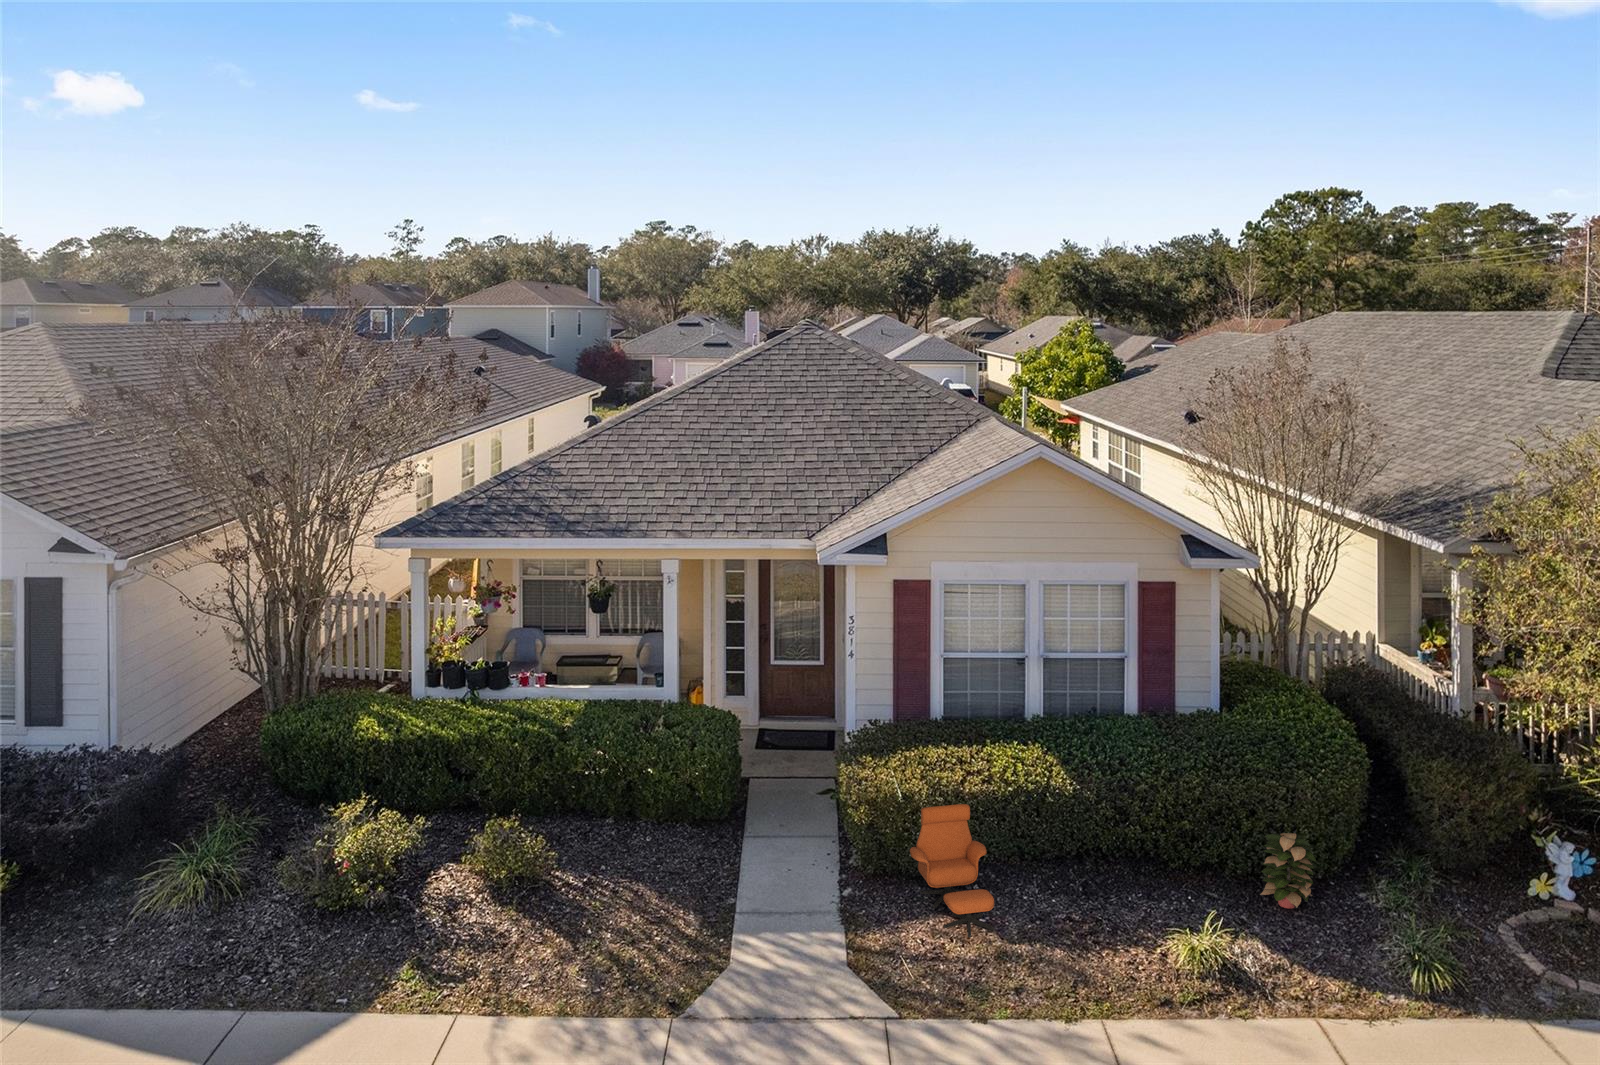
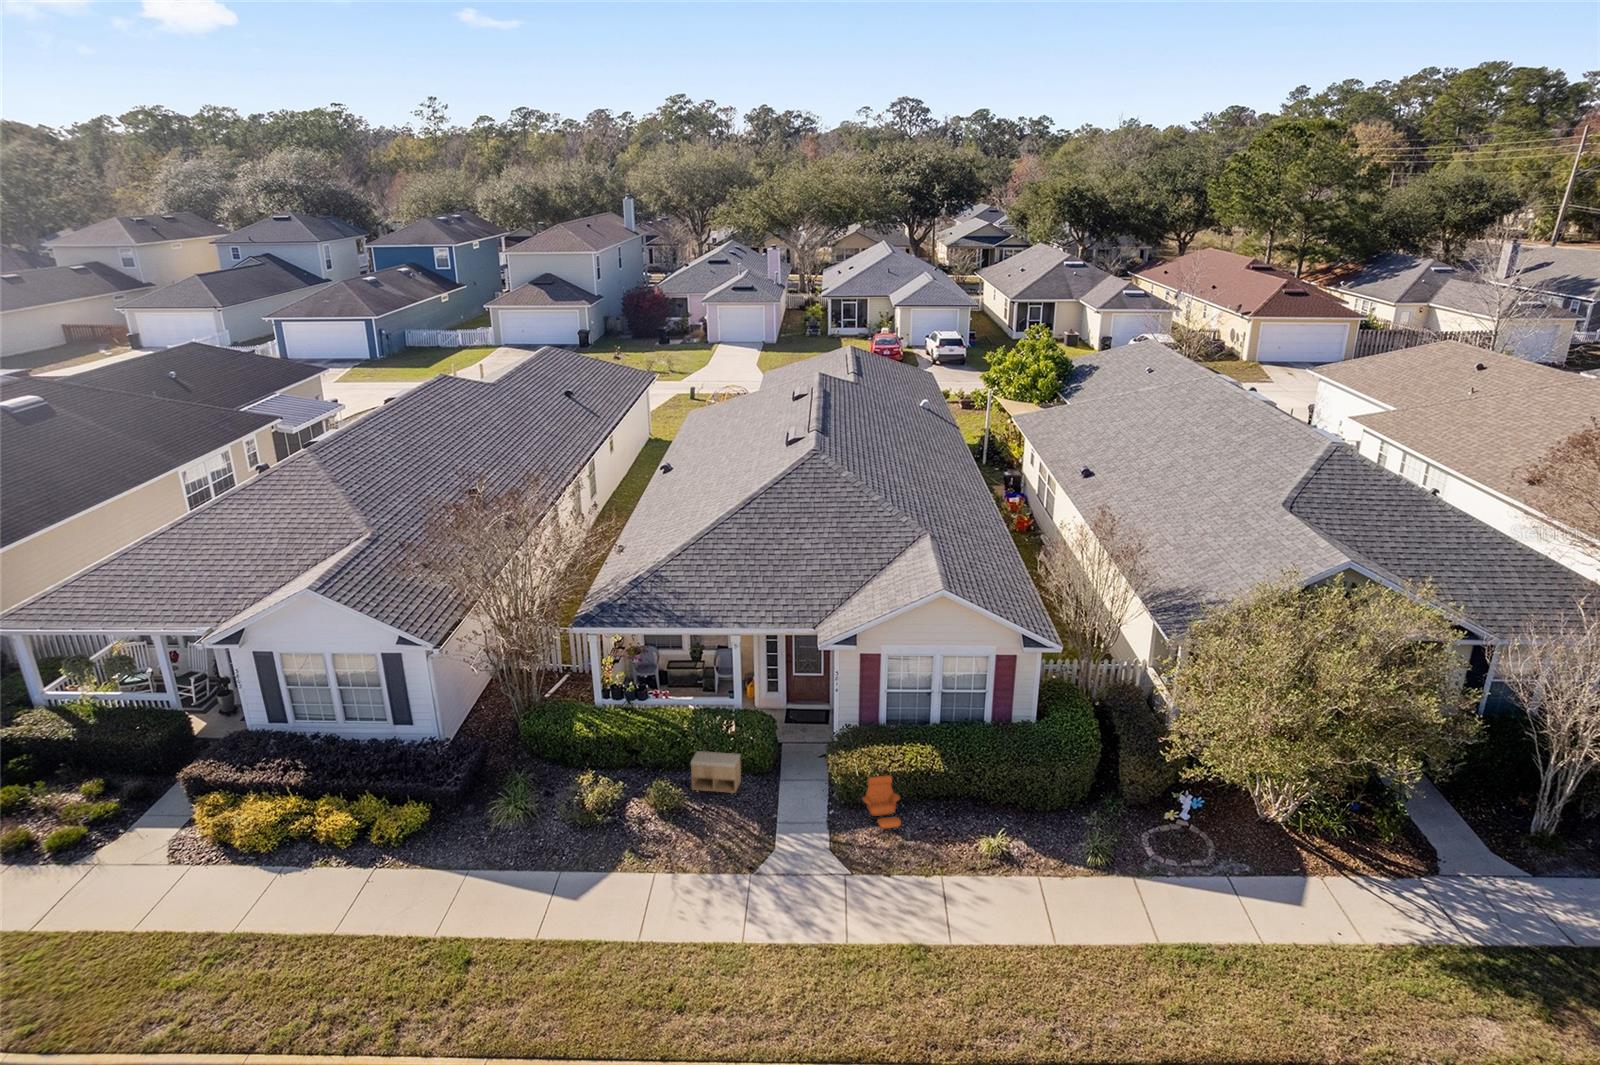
storage bench: none [570,763,670,846] -> present [691,751,741,793]
decorative plant: present [1260,833,1316,909] -> none [1033,790,1060,826]

